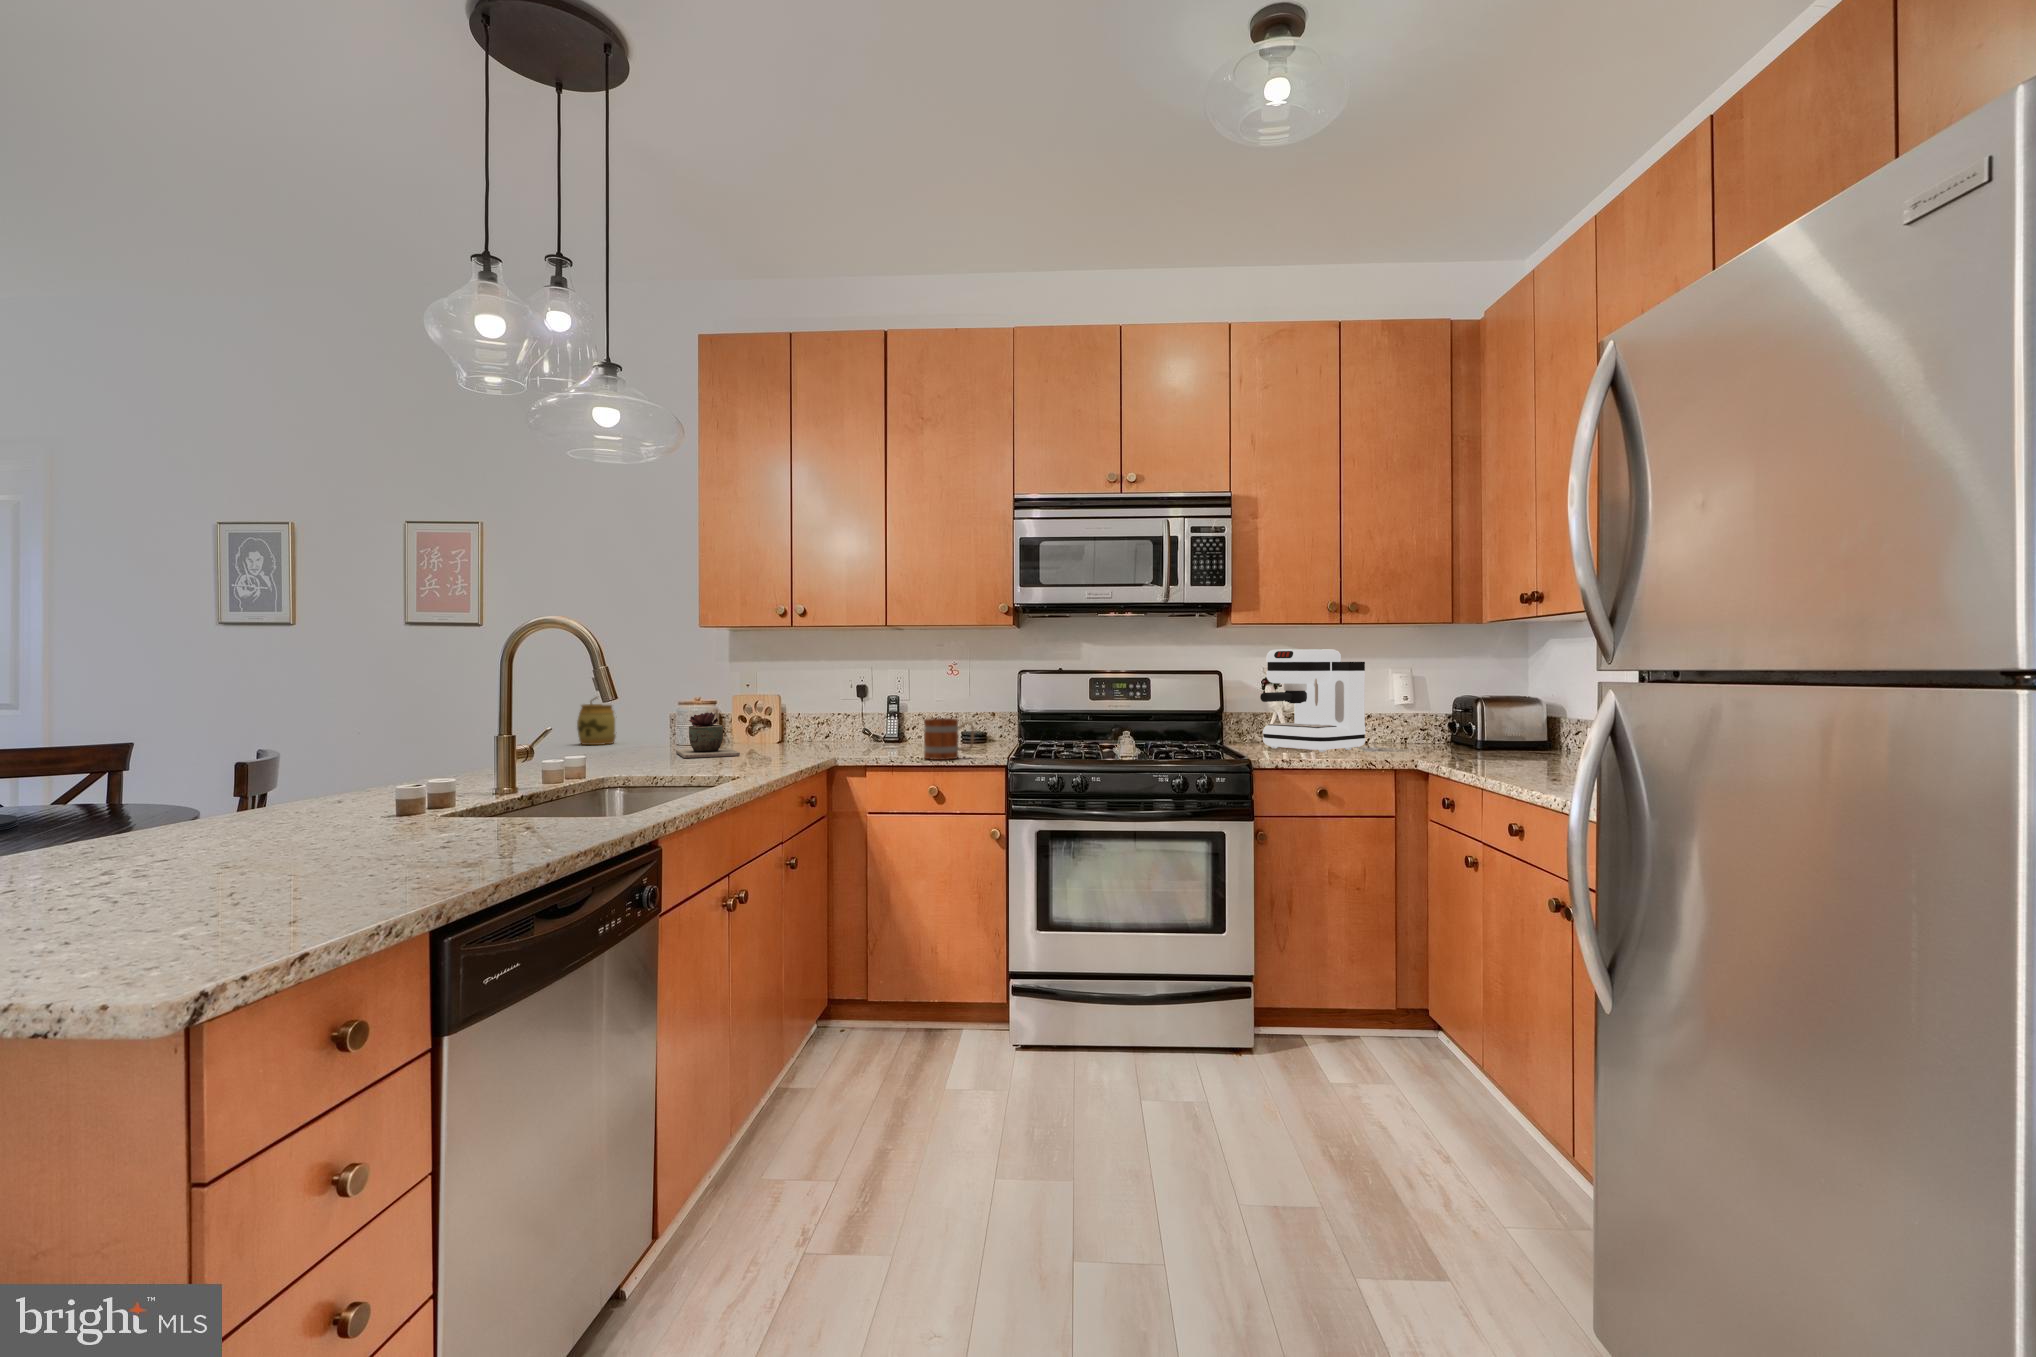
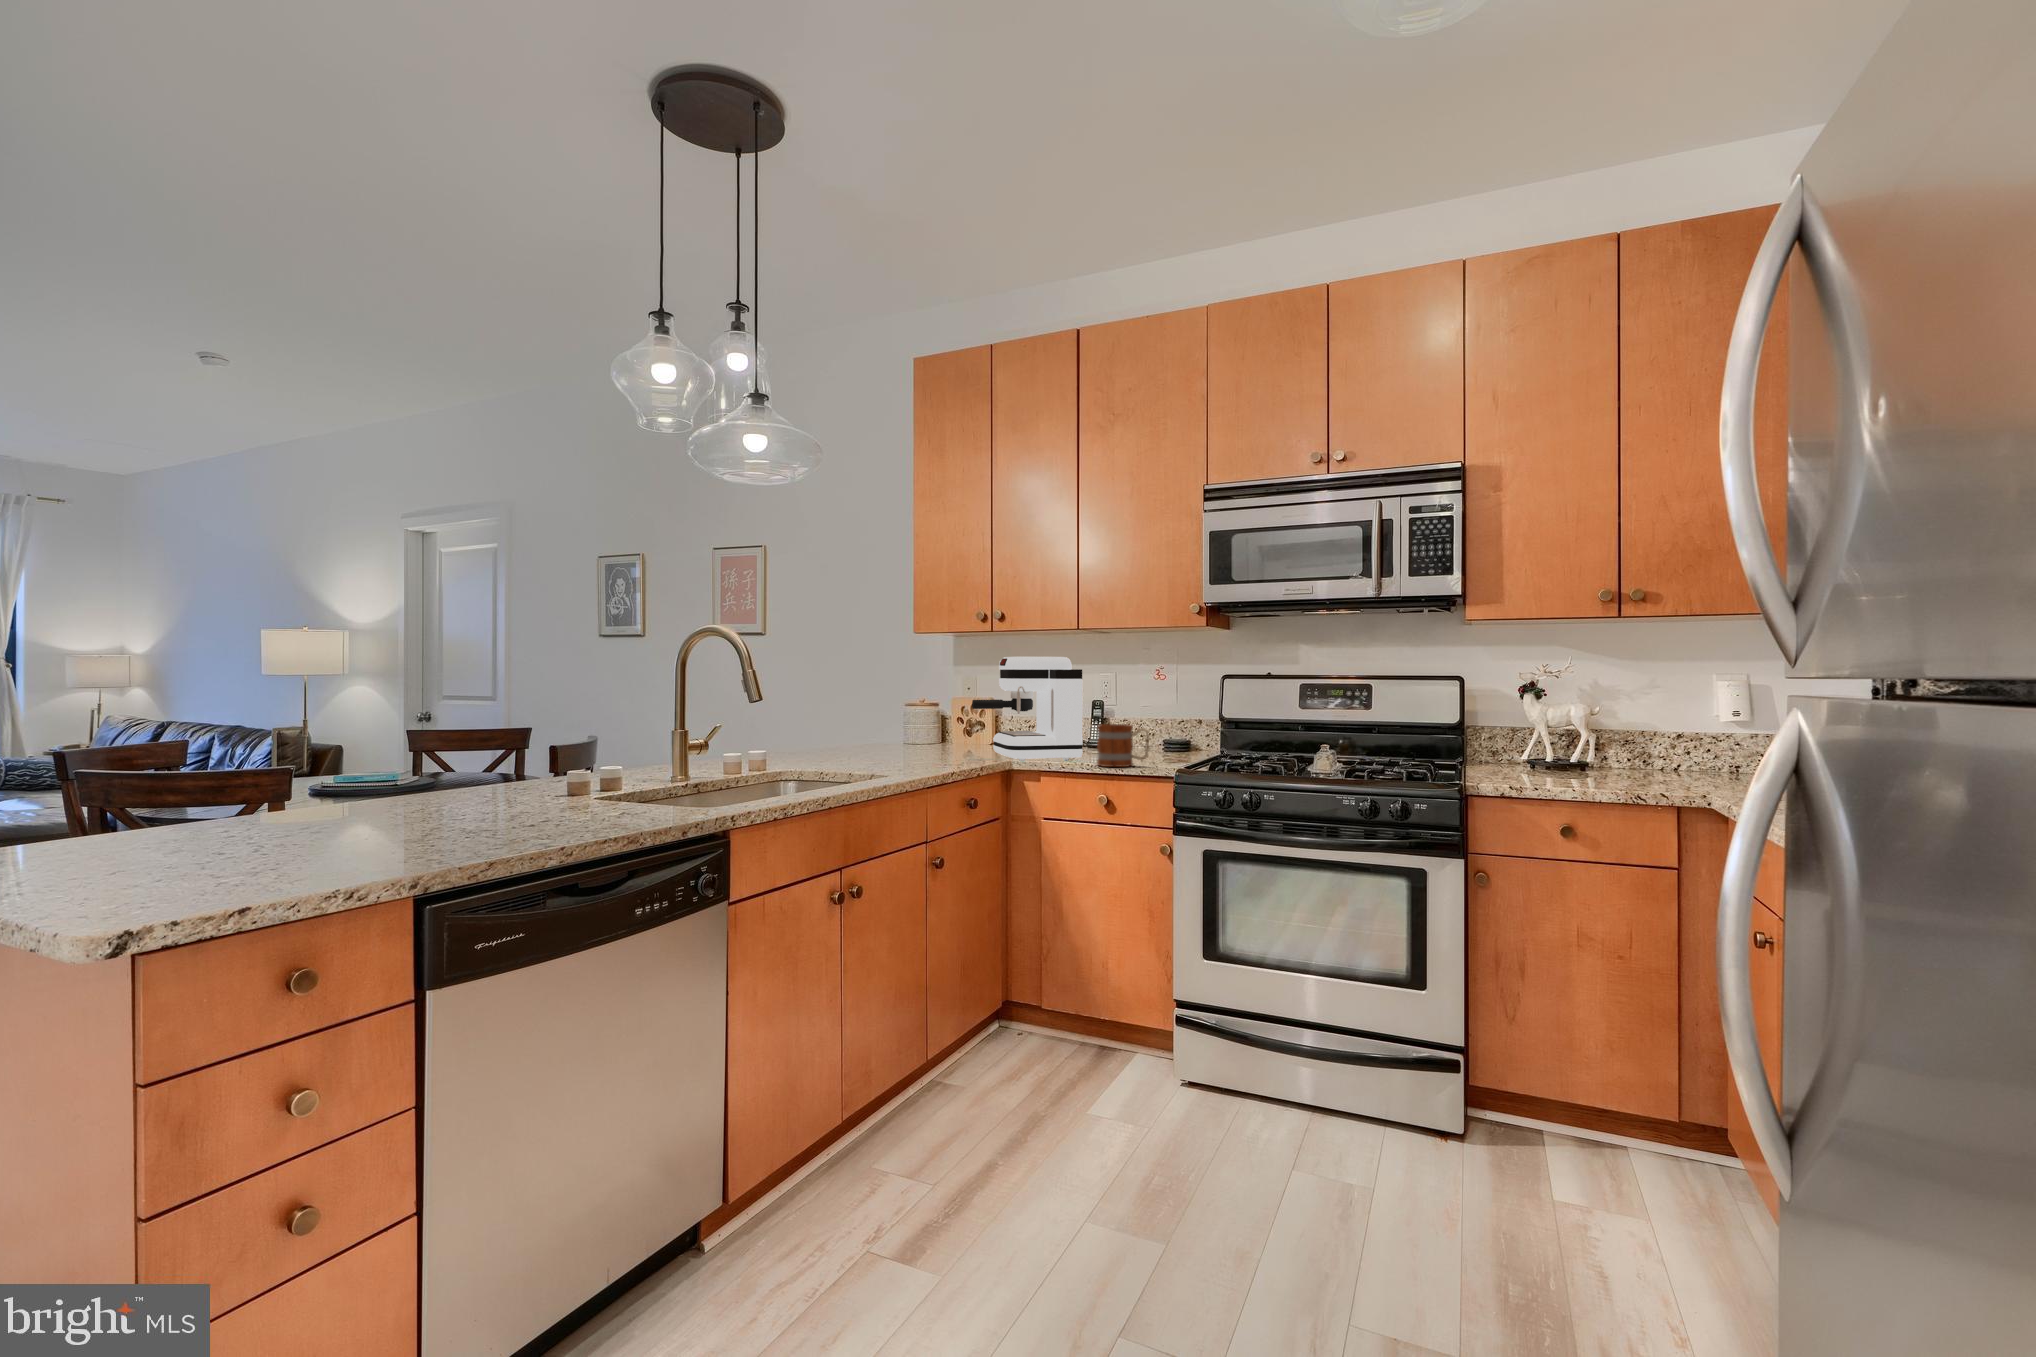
coffee maker: present [1260,649,1365,752] -> present [972,657,1083,761]
jar: present [577,697,616,745] -> none [834,696,868,740]
succulent plant: present [676,712,740,758] -> none [888,712,940,755]

